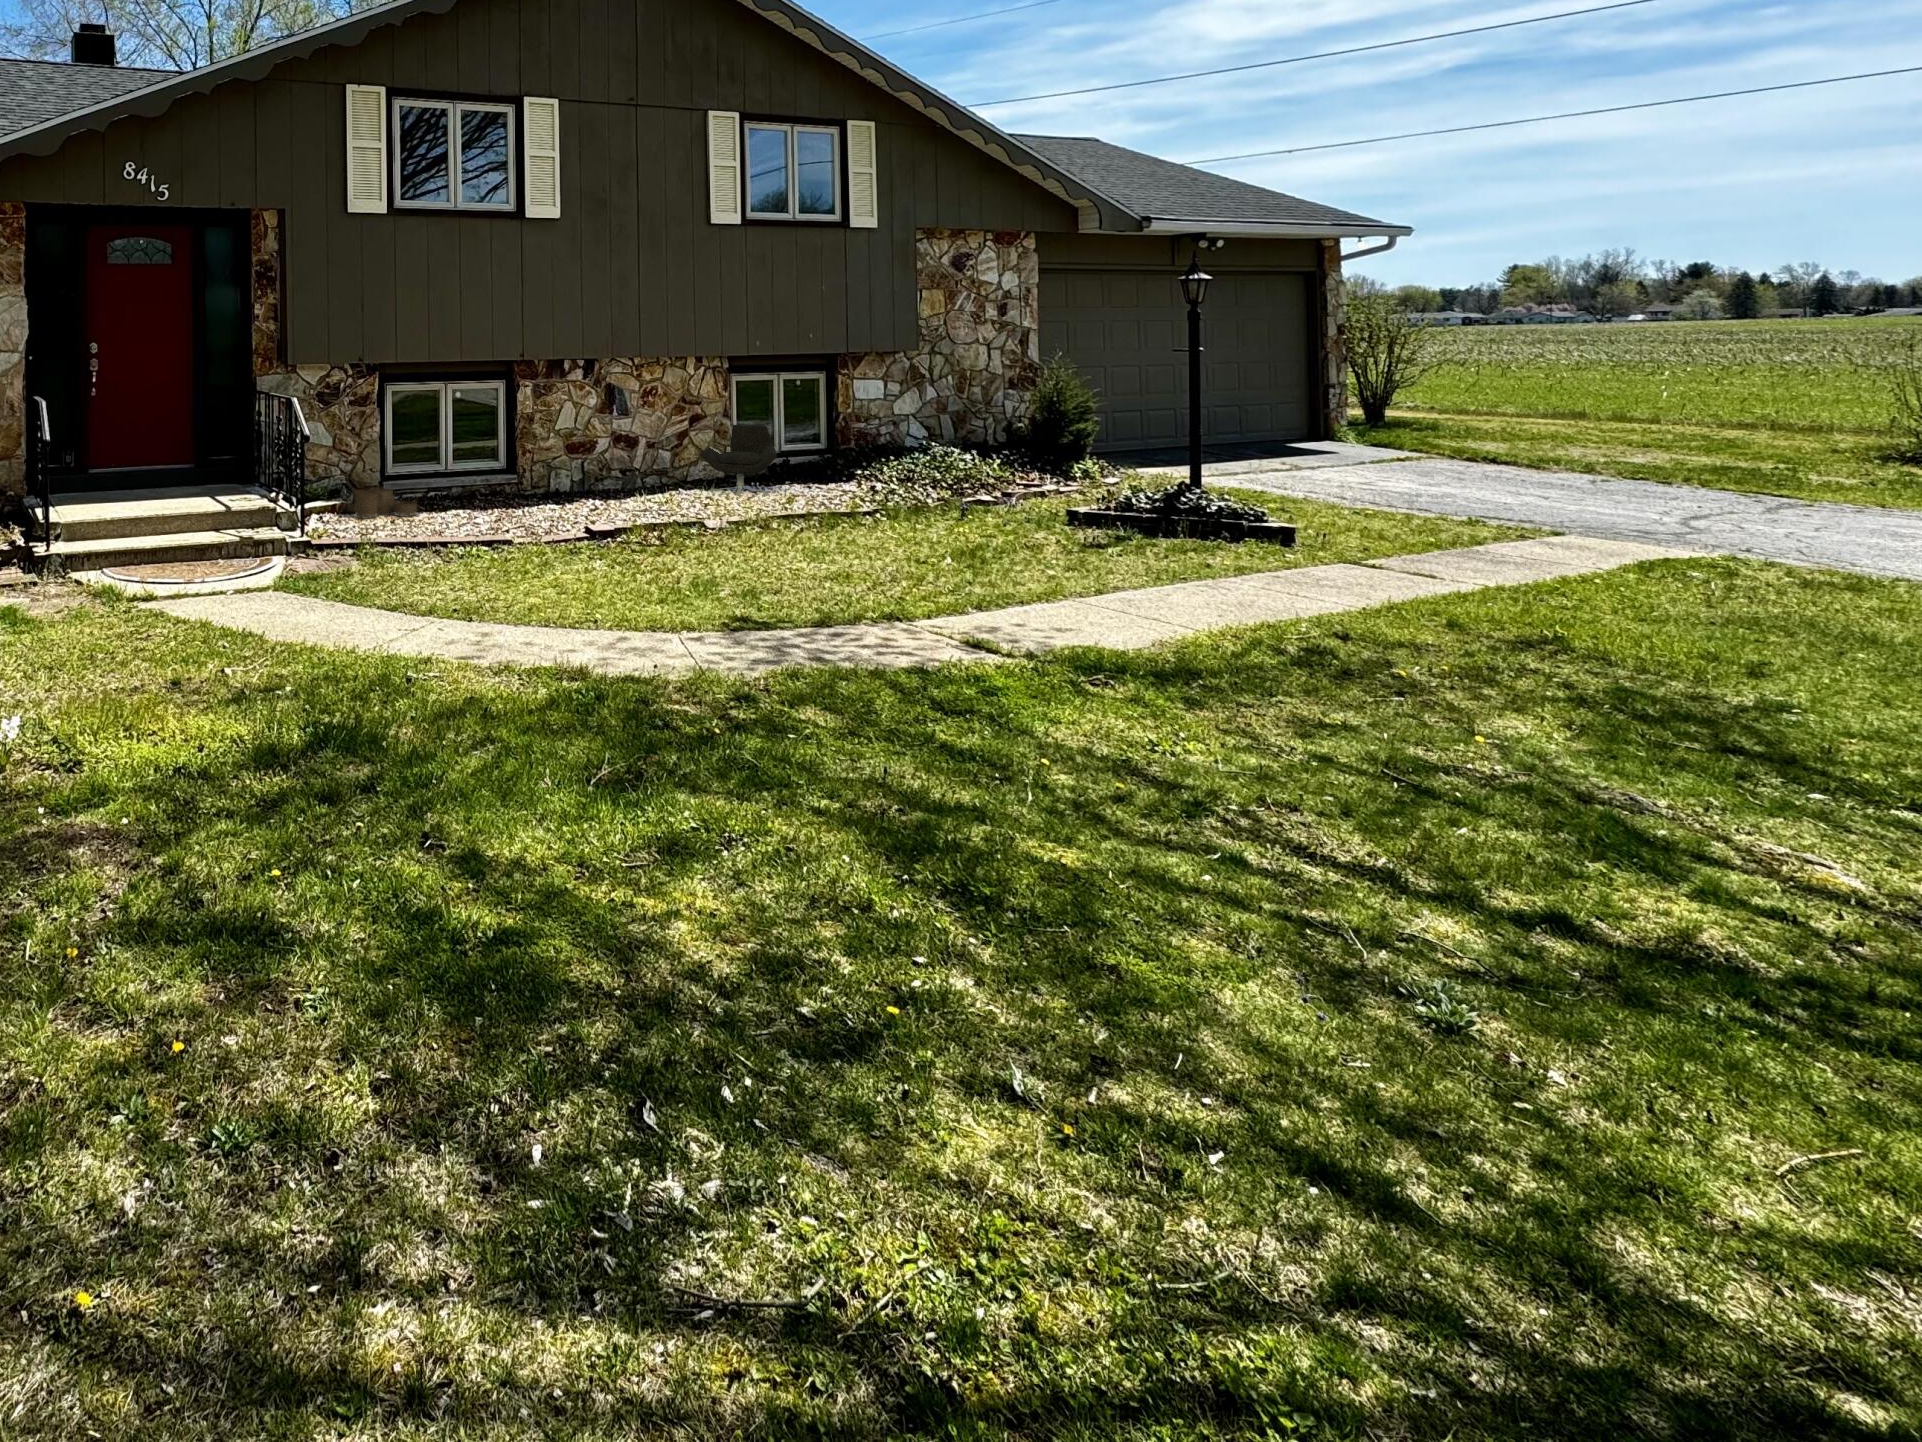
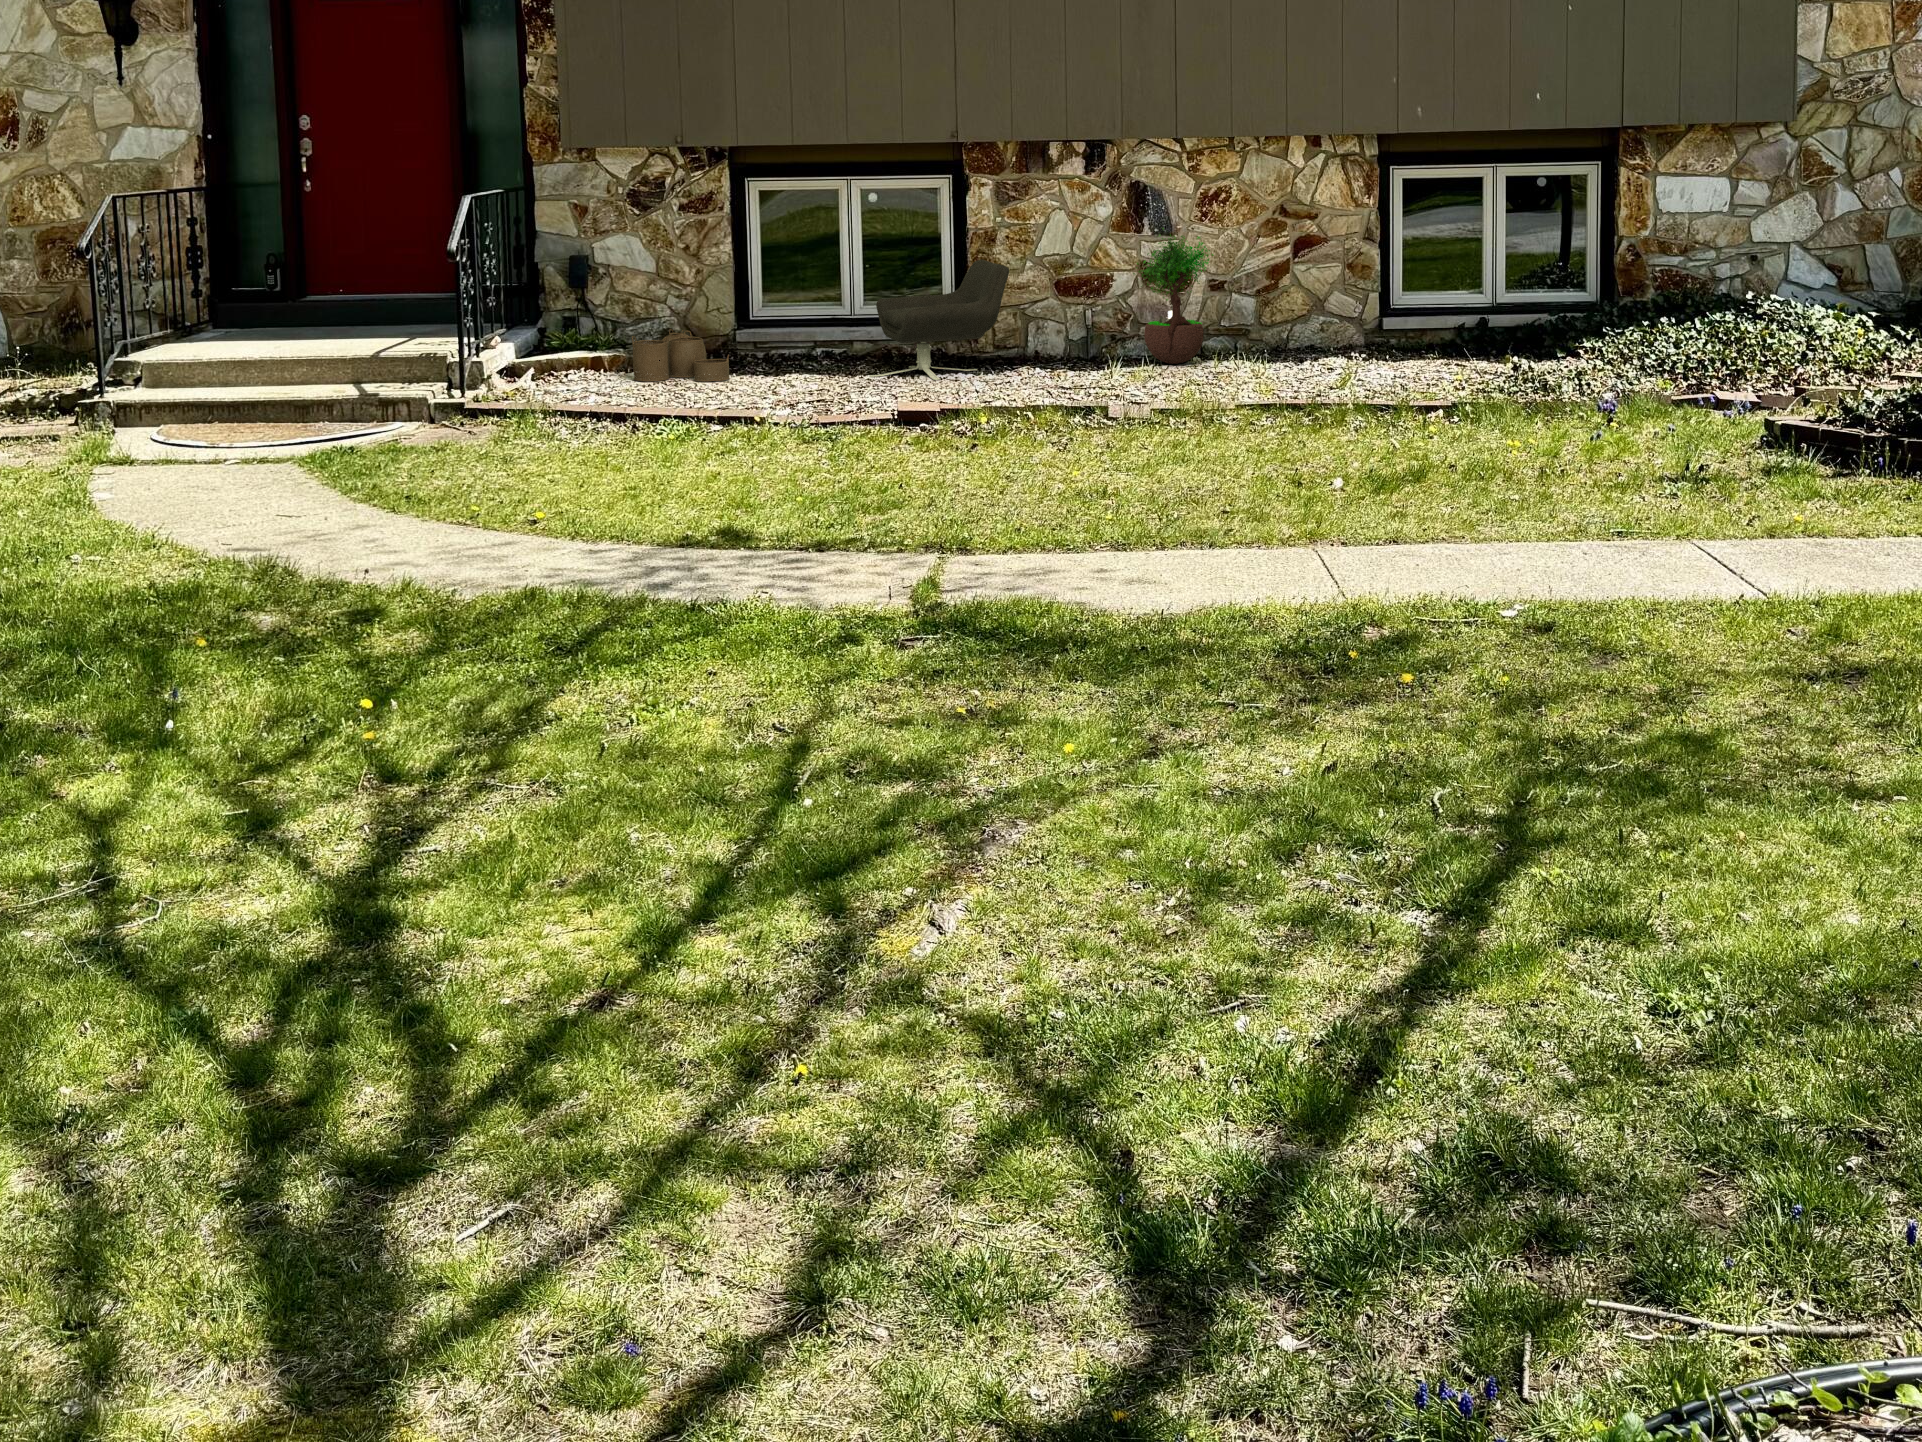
potted tree: none [623,411,670,492] -> present [1133,228,1213,364]
lounge chair: present [701,425,777,495] -> present [870,259,1009,380]

